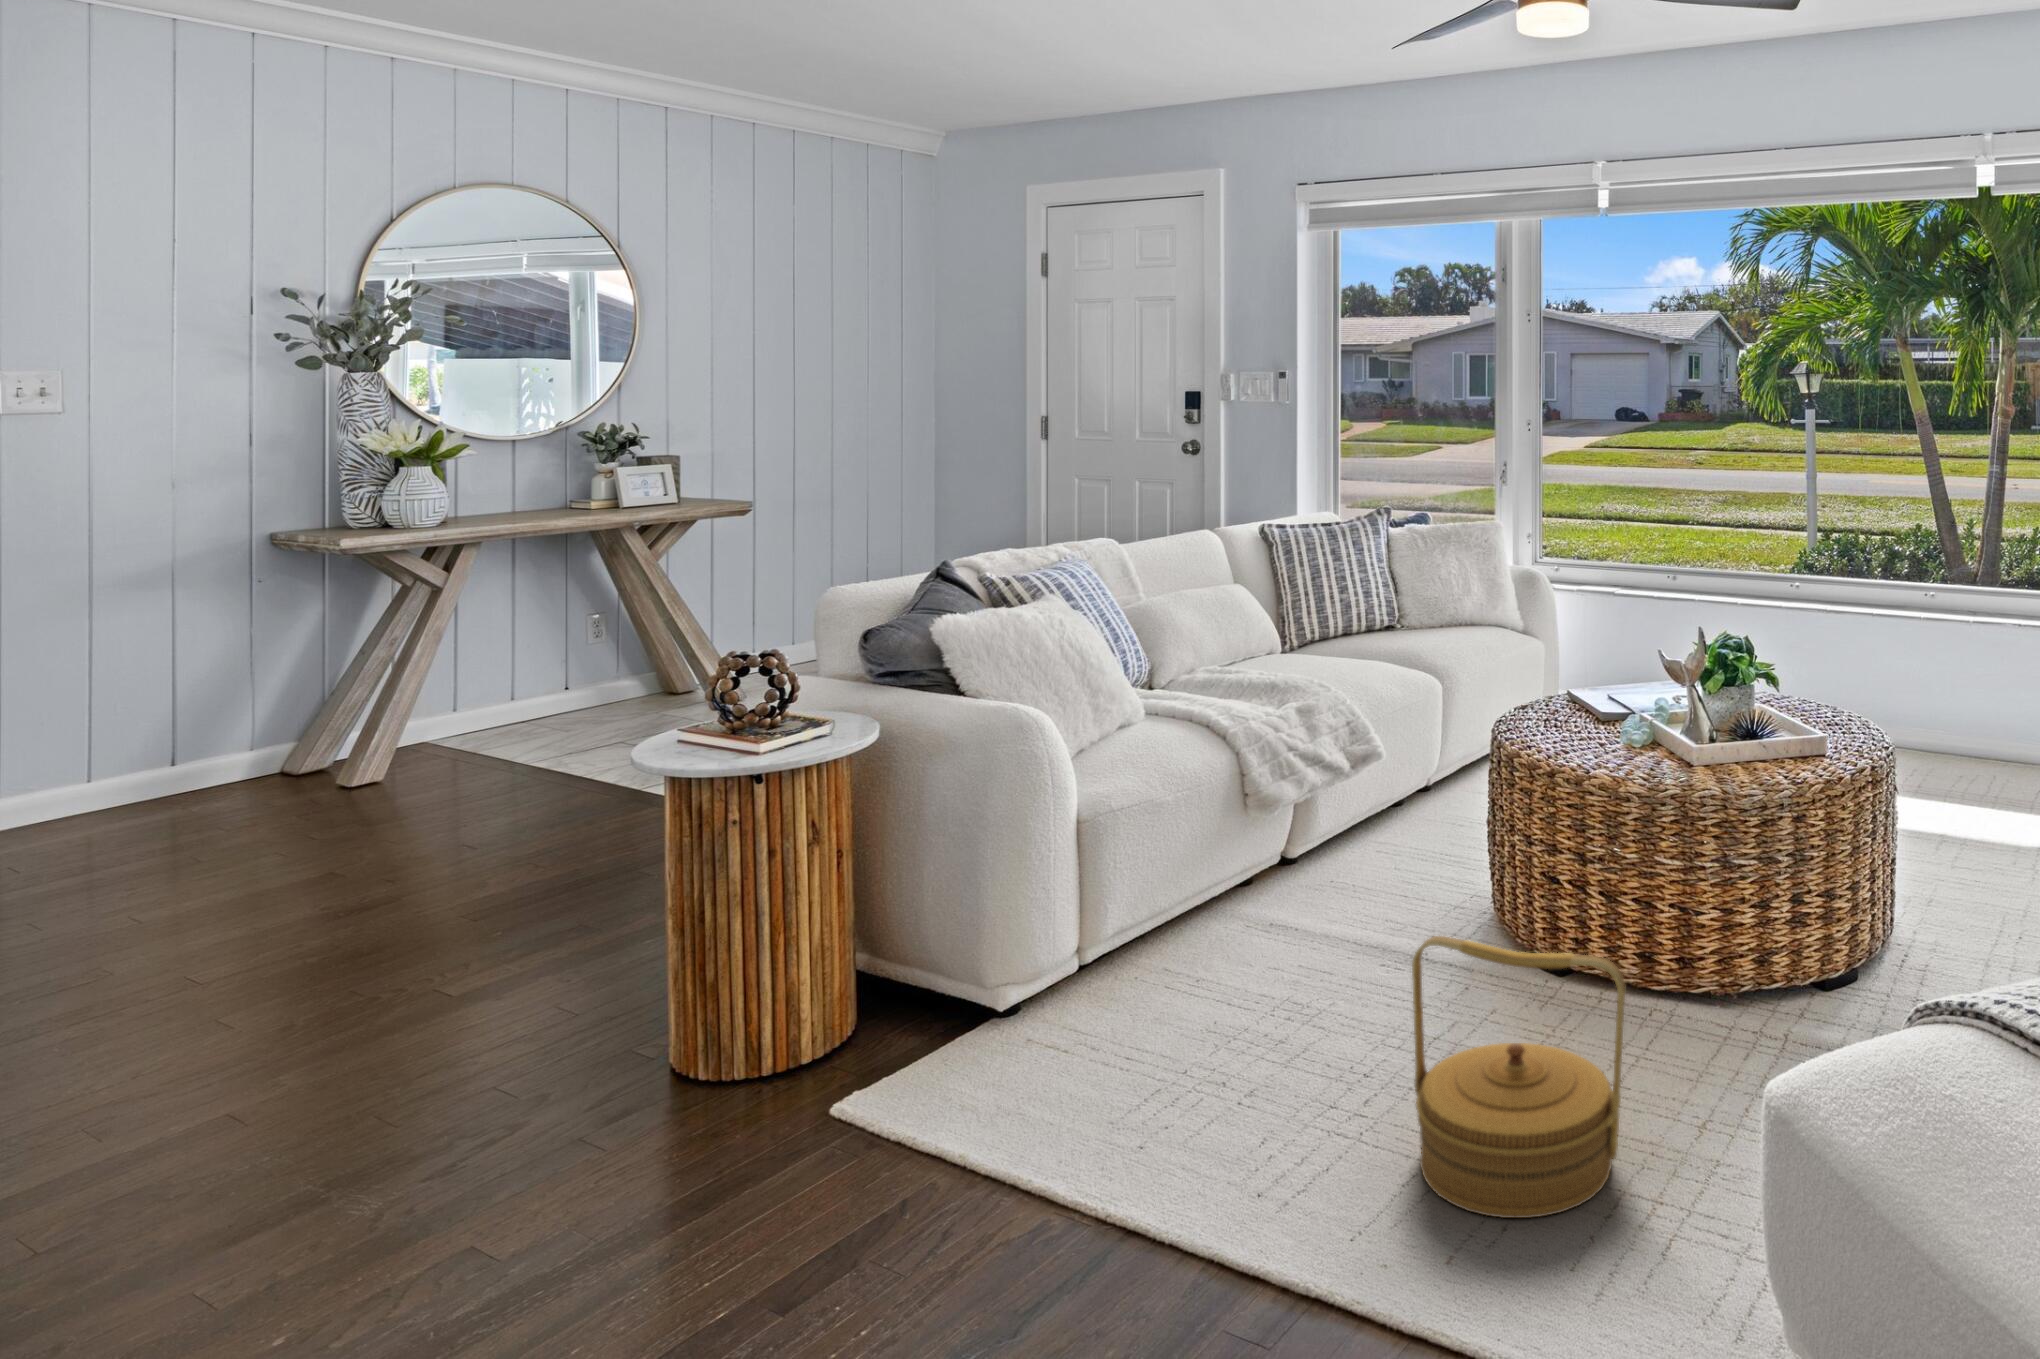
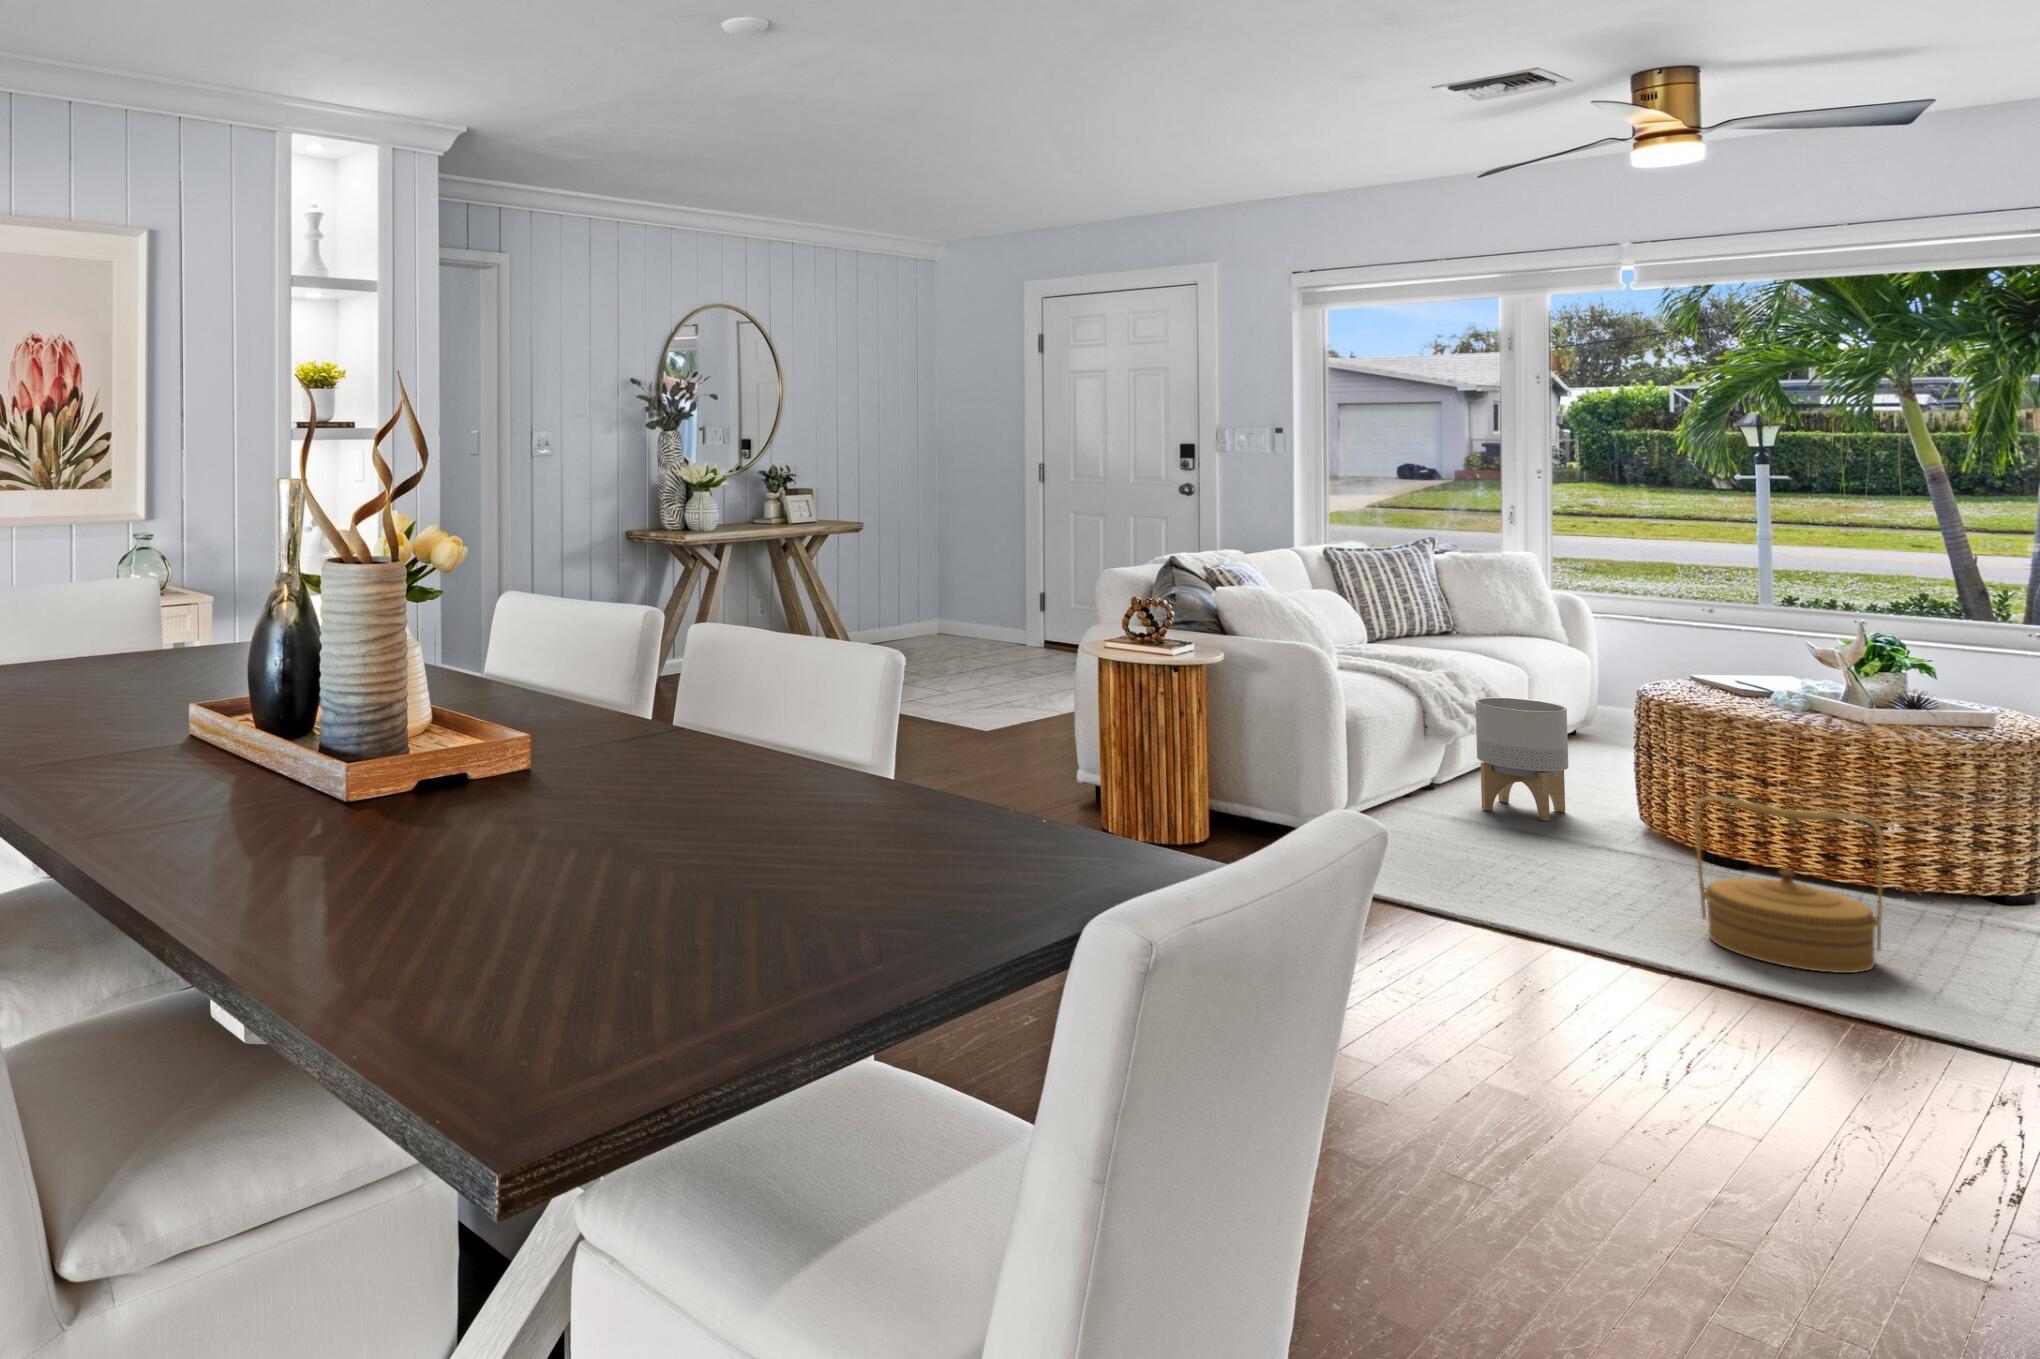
planter: none [1321,733,1424,905] -> present [1475,697,1568,821]

